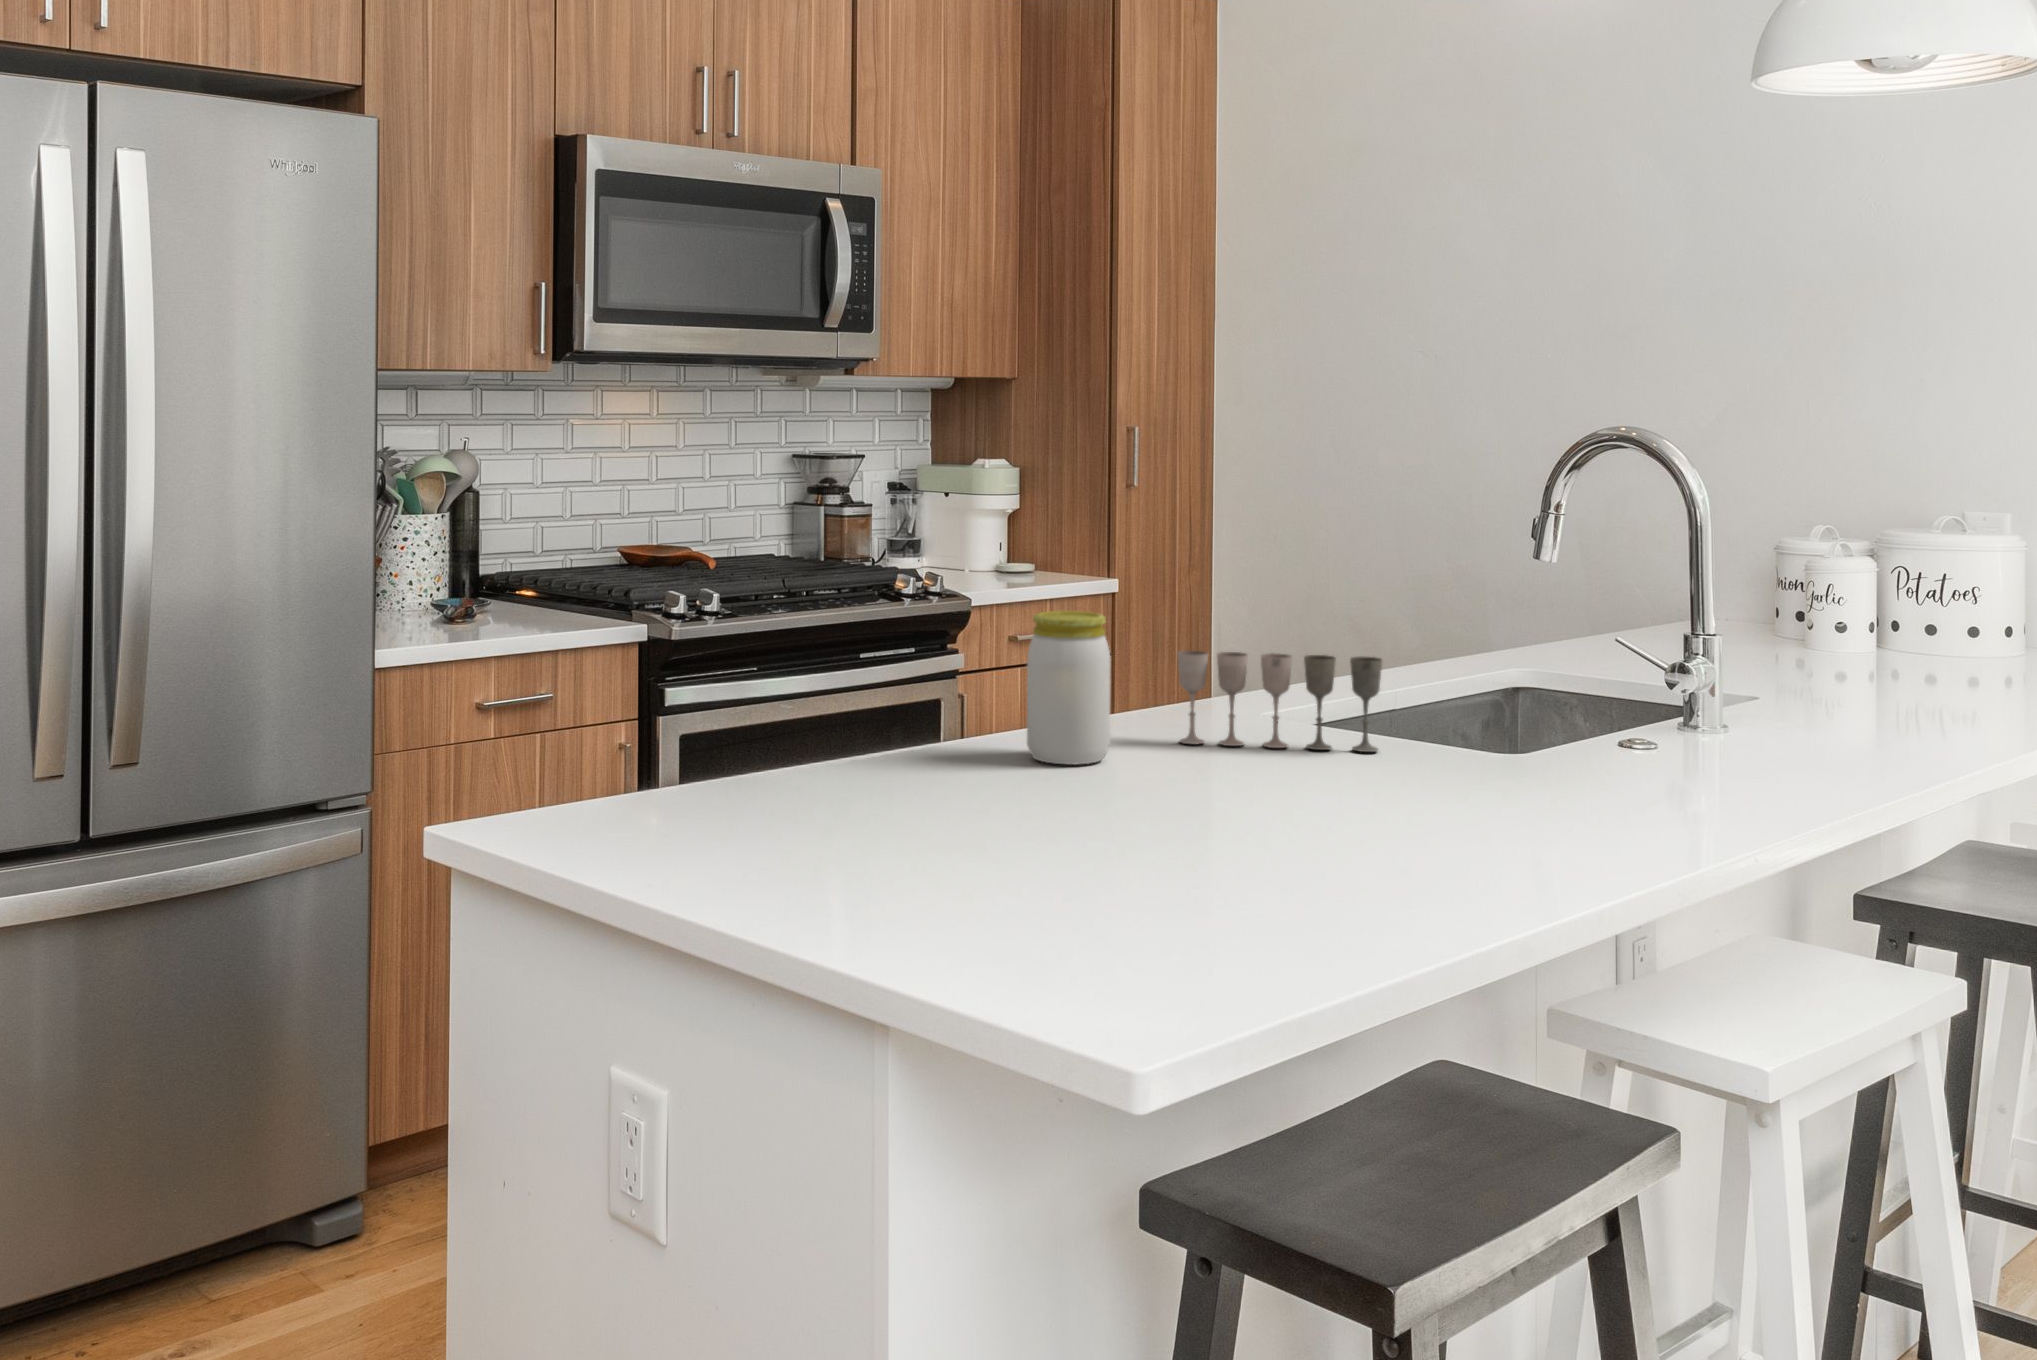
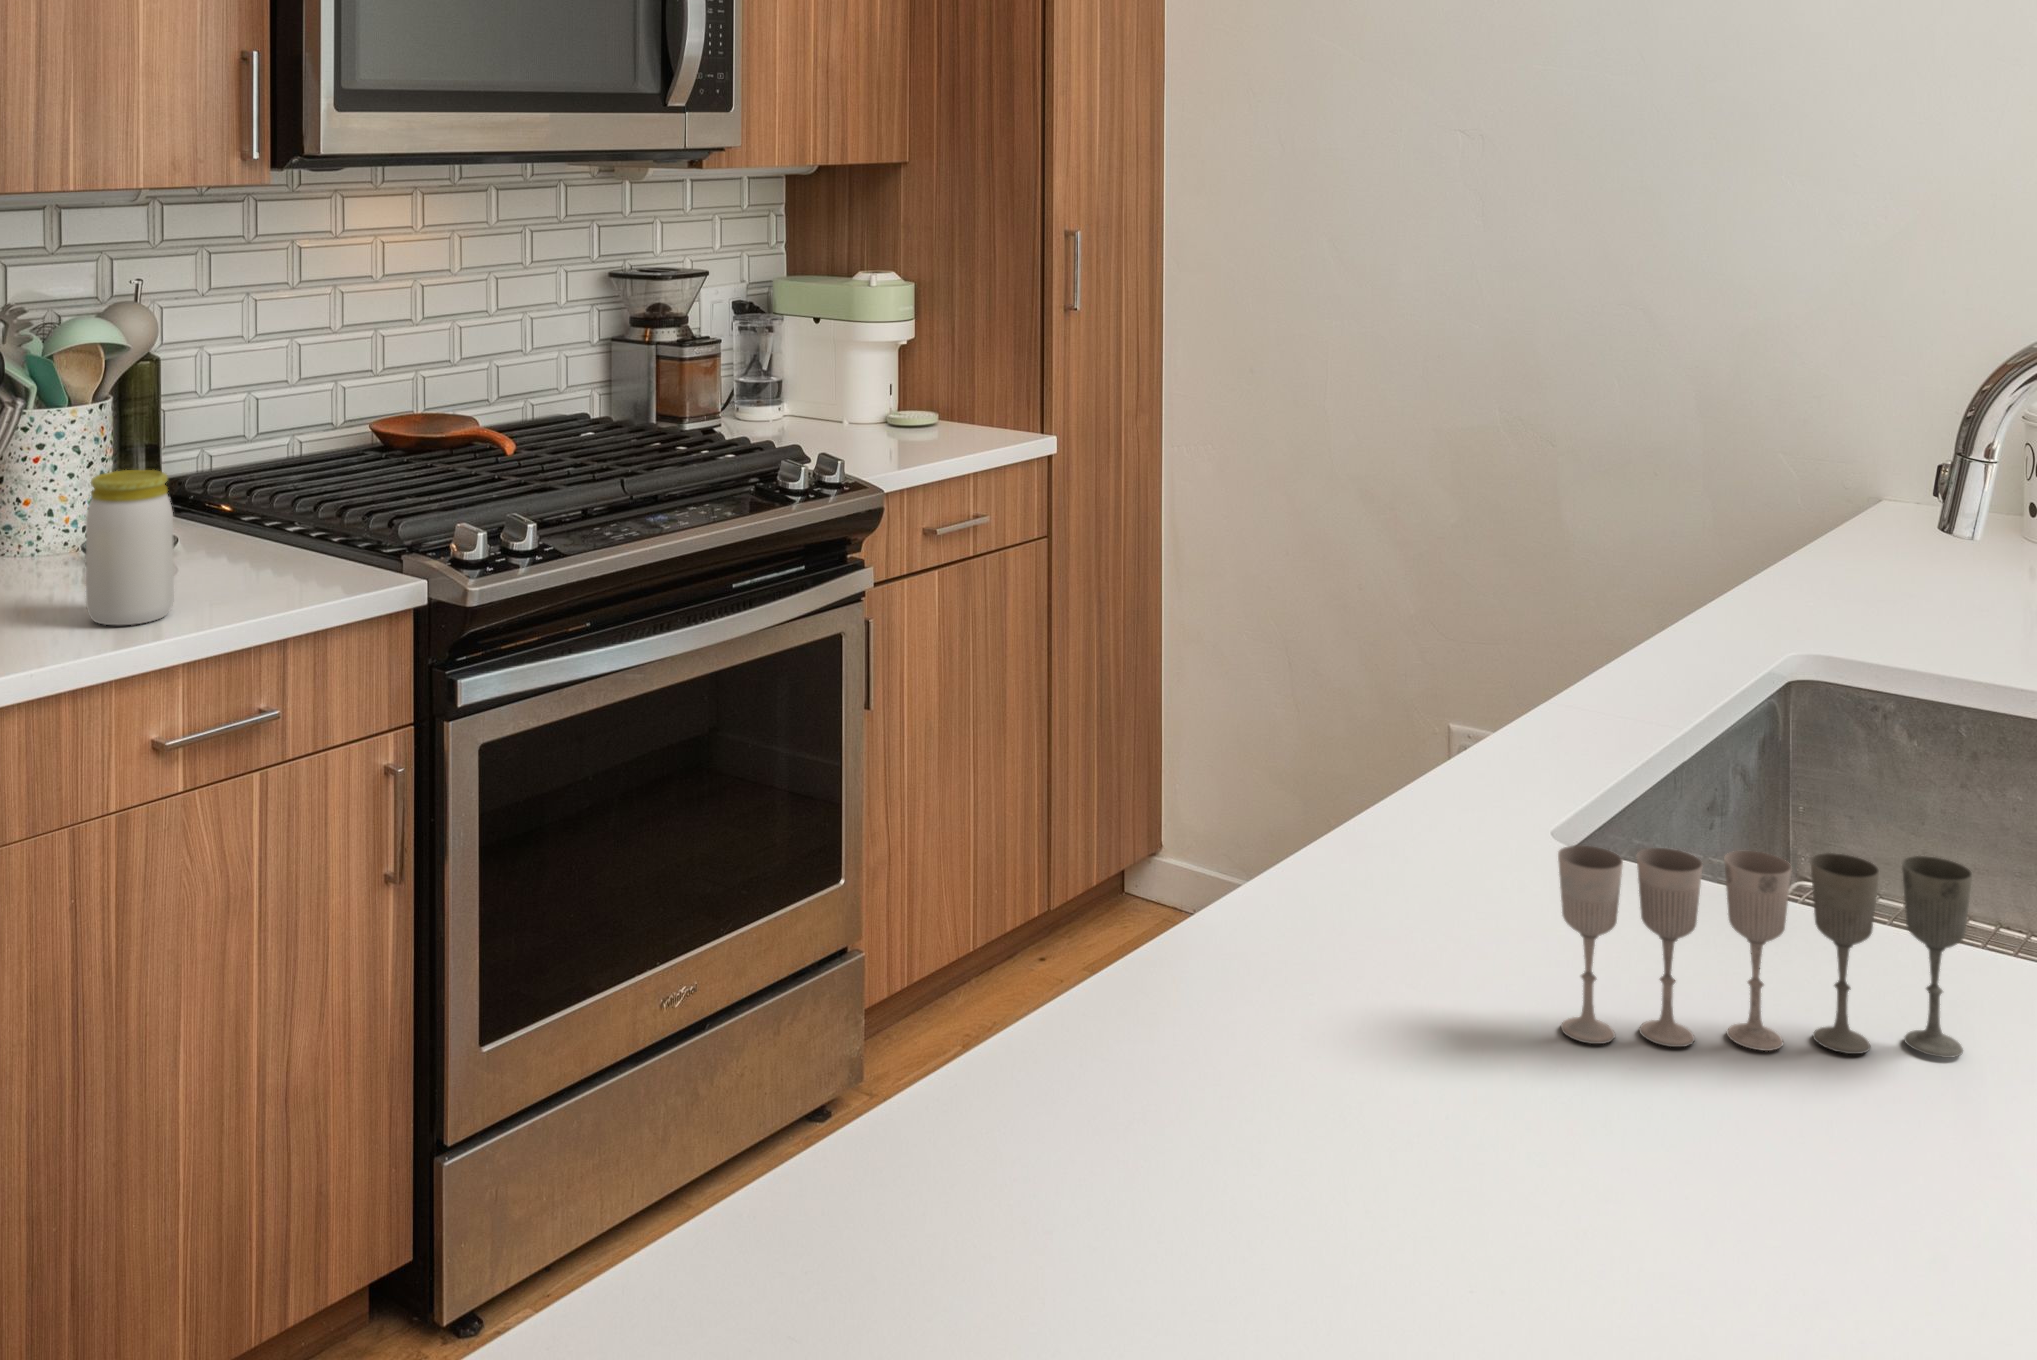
jar: present [1027,611,1111,764] -> present [86,470,174,625]

